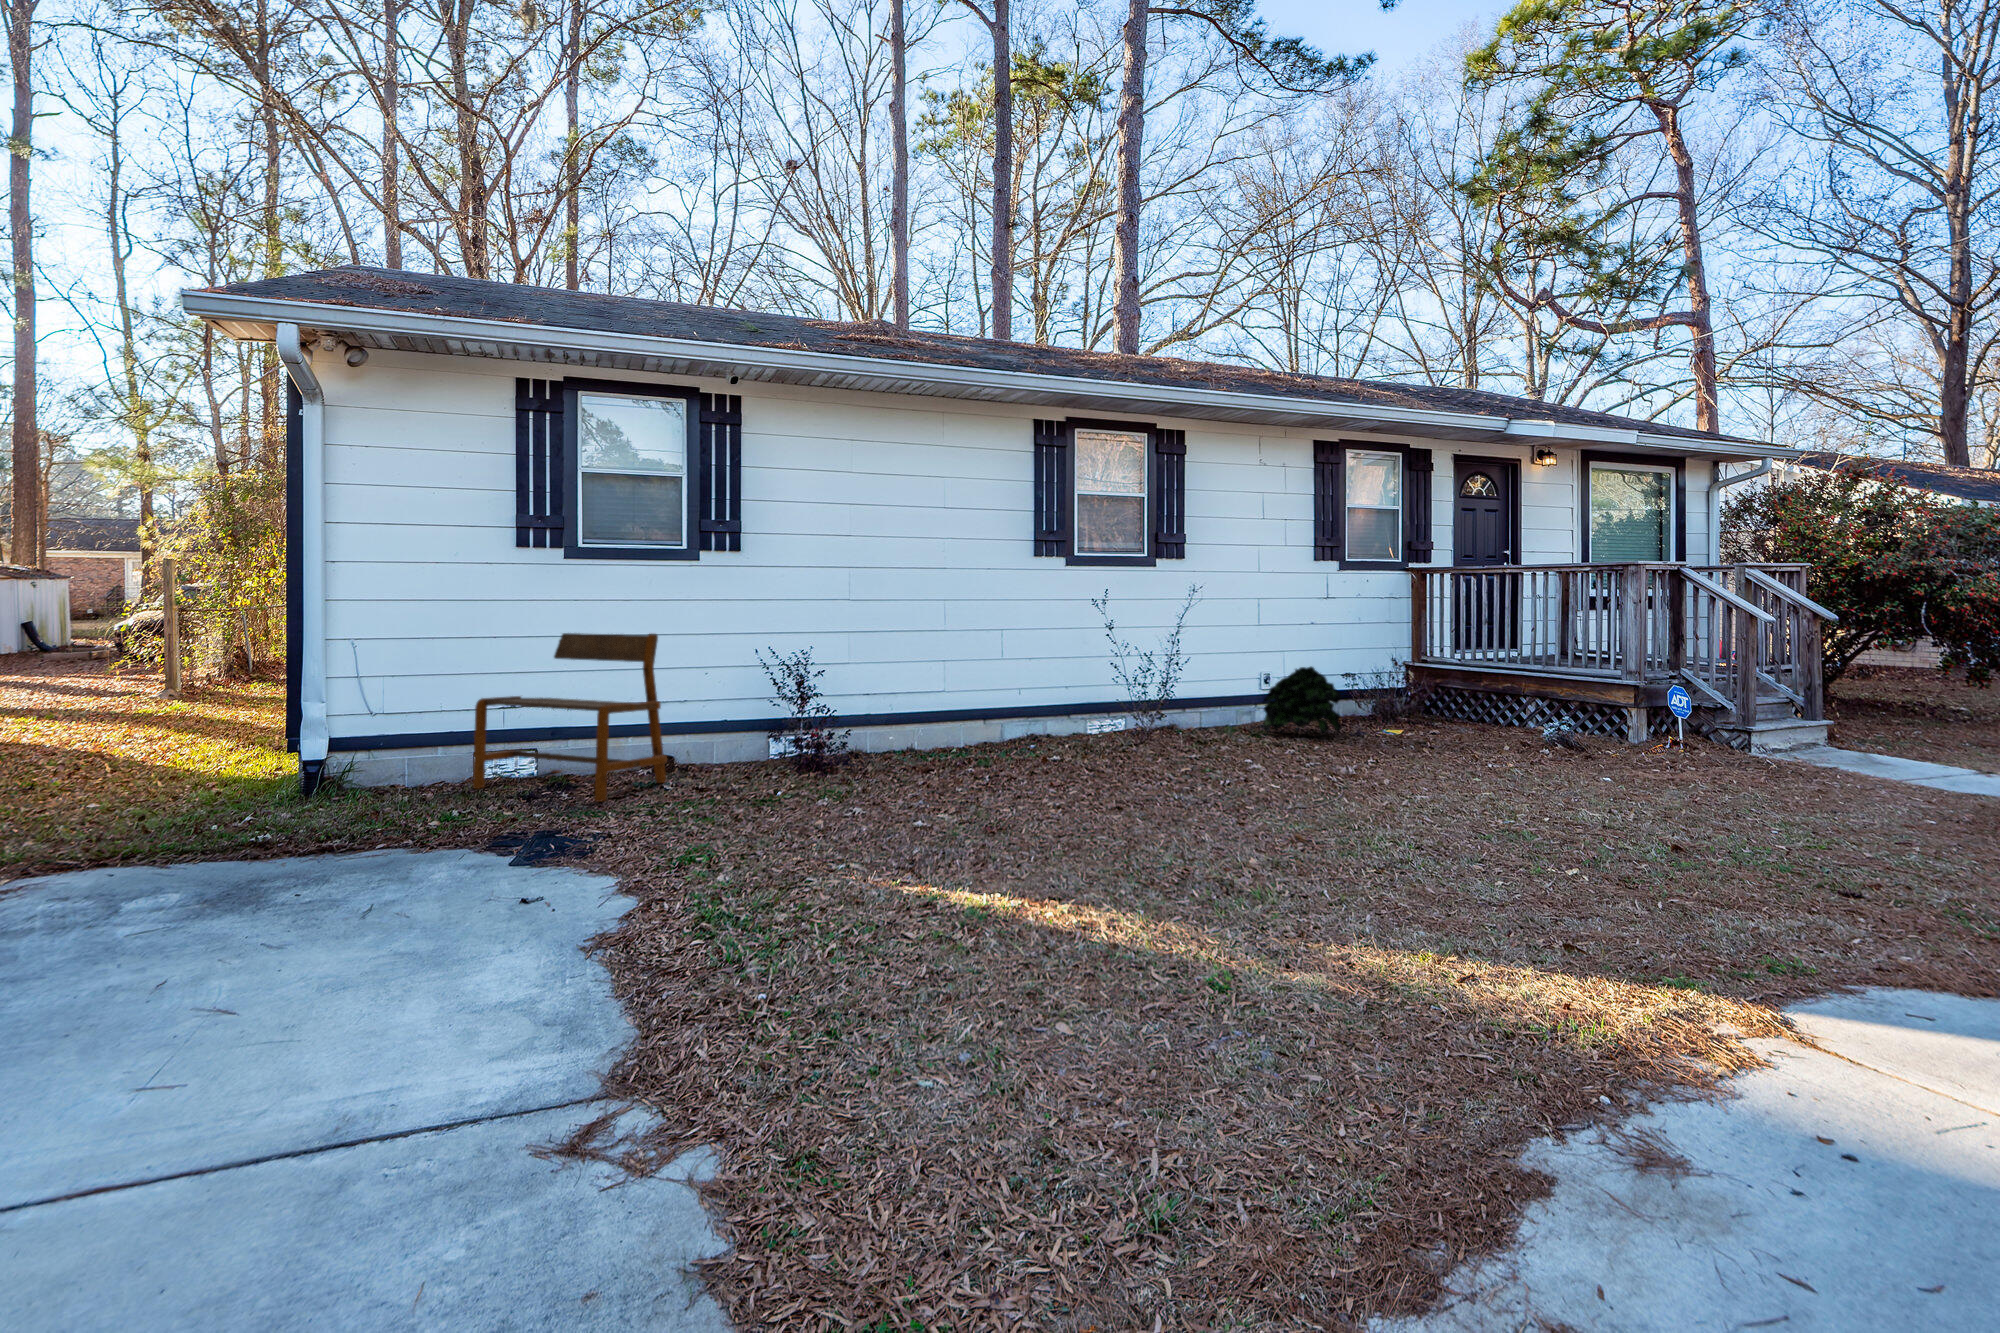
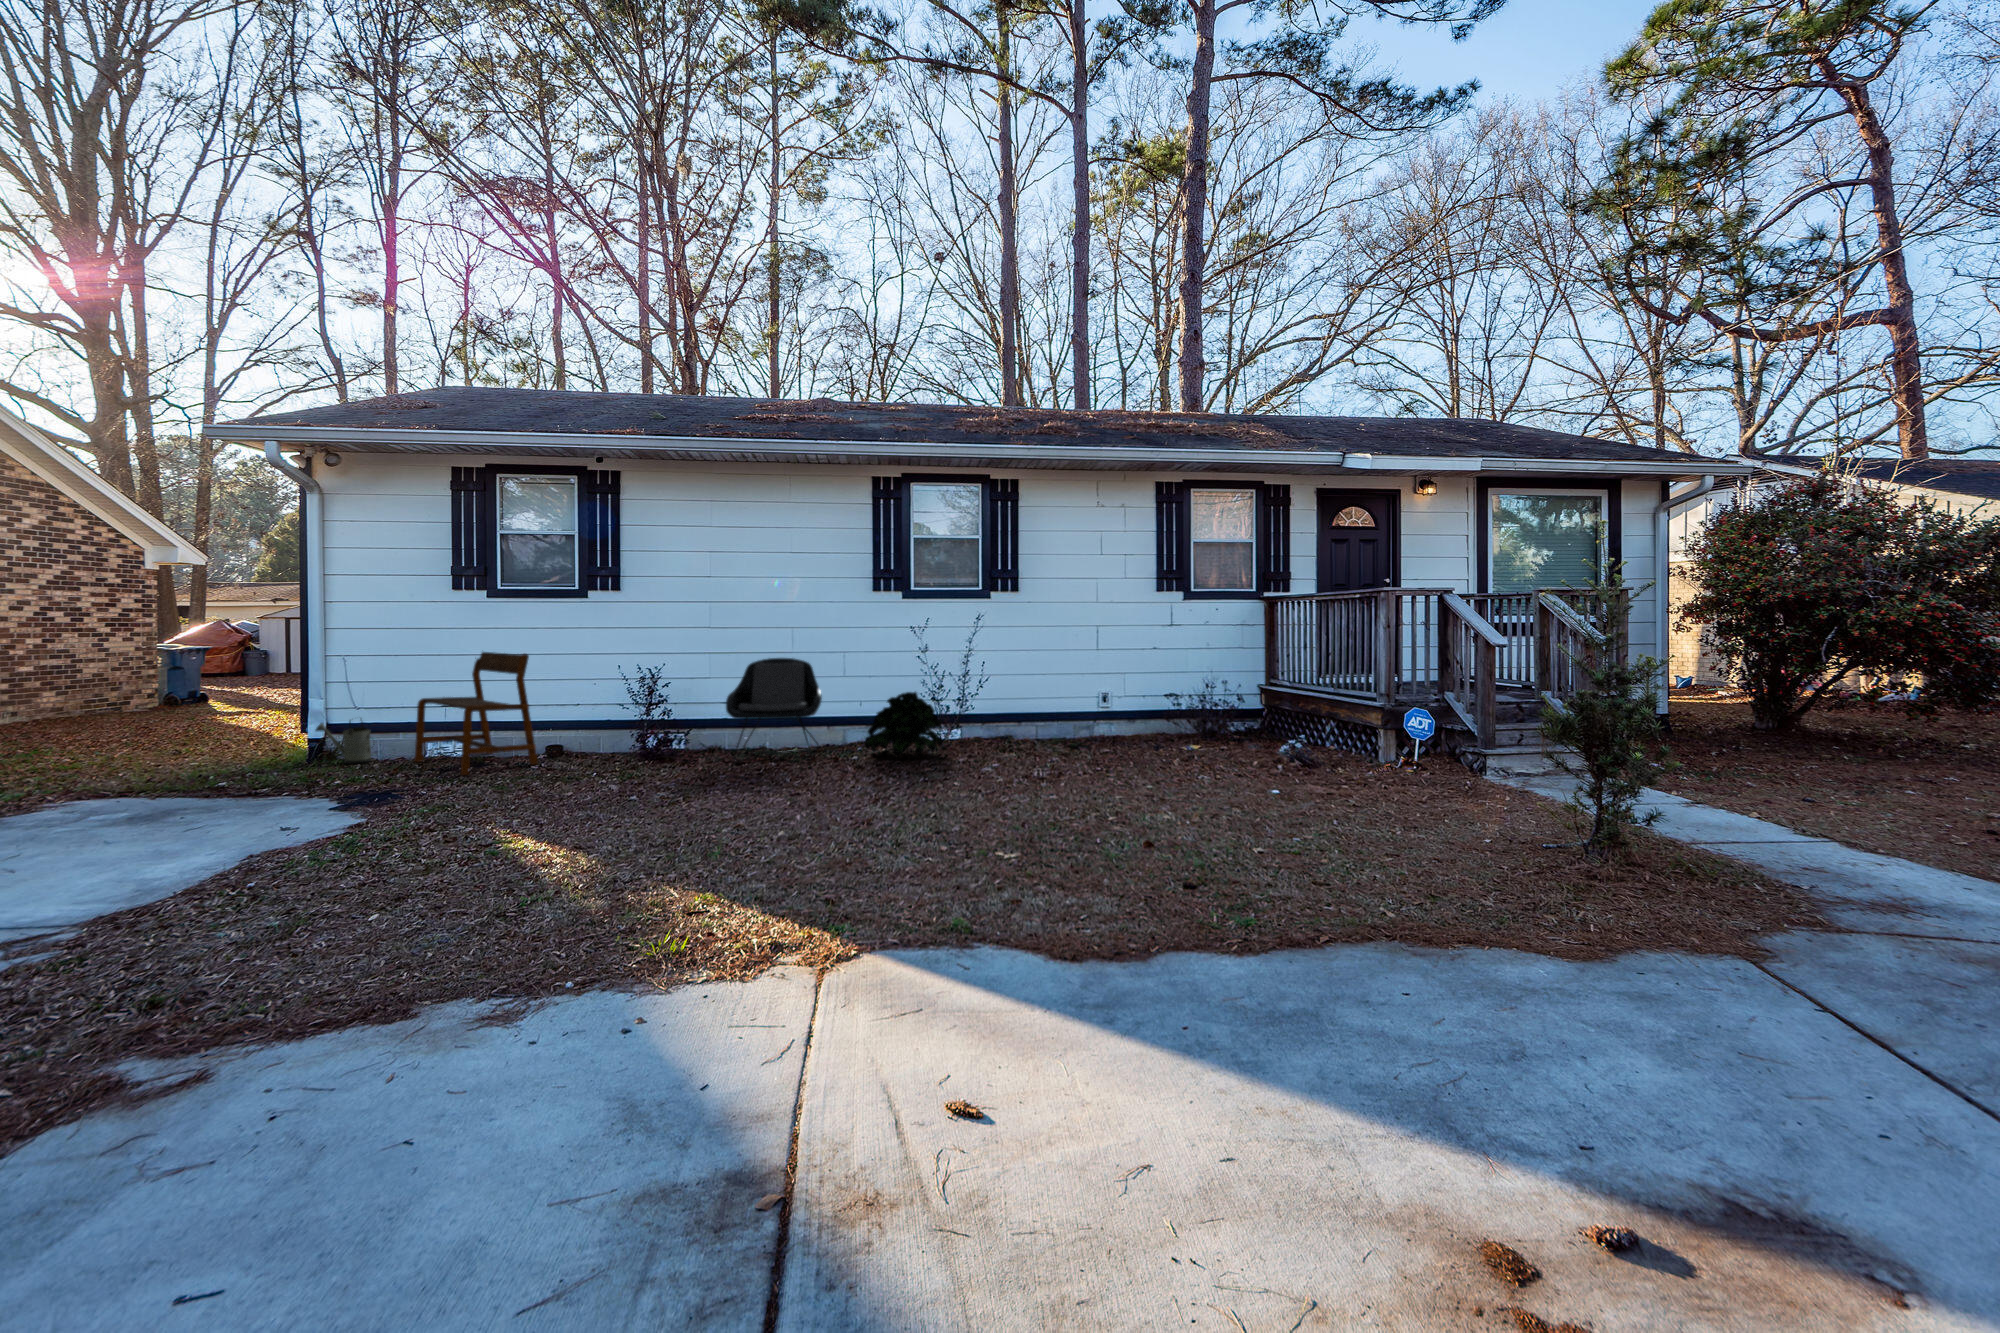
lounge chair: none [897,637,1021,769] -> present [726,658,822,764]
potted plant: present [1263,667,1342,735] -> present [865,692,943,757]
watering can: none [317,729,409,796] -> present [316,721,371,764]

